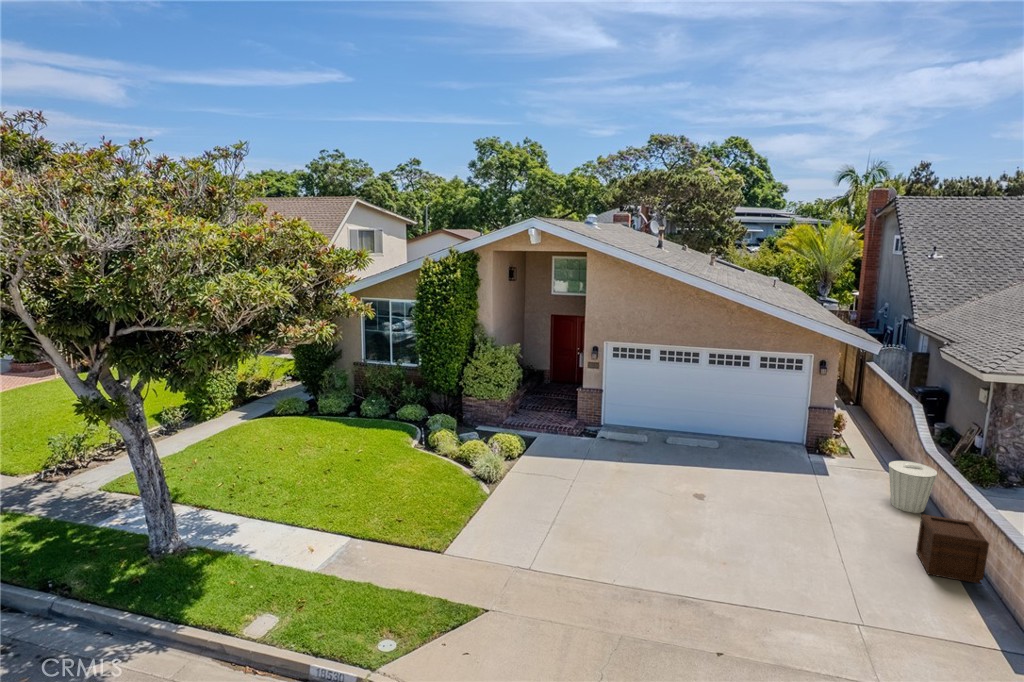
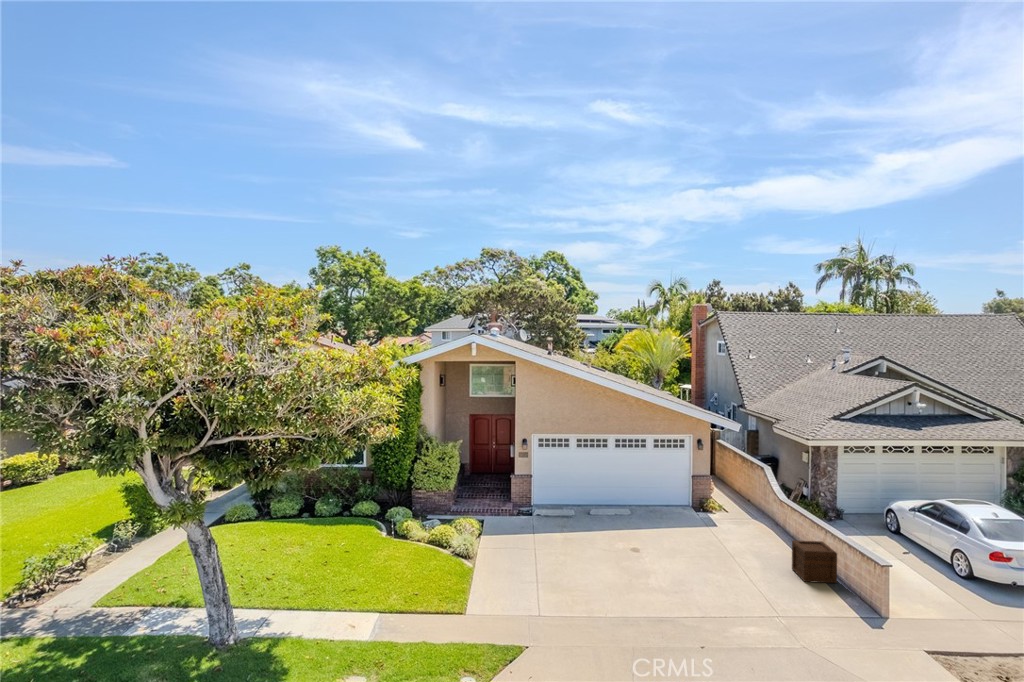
trash can: present [889,461,937,513] -> none [759,507,790,544]

